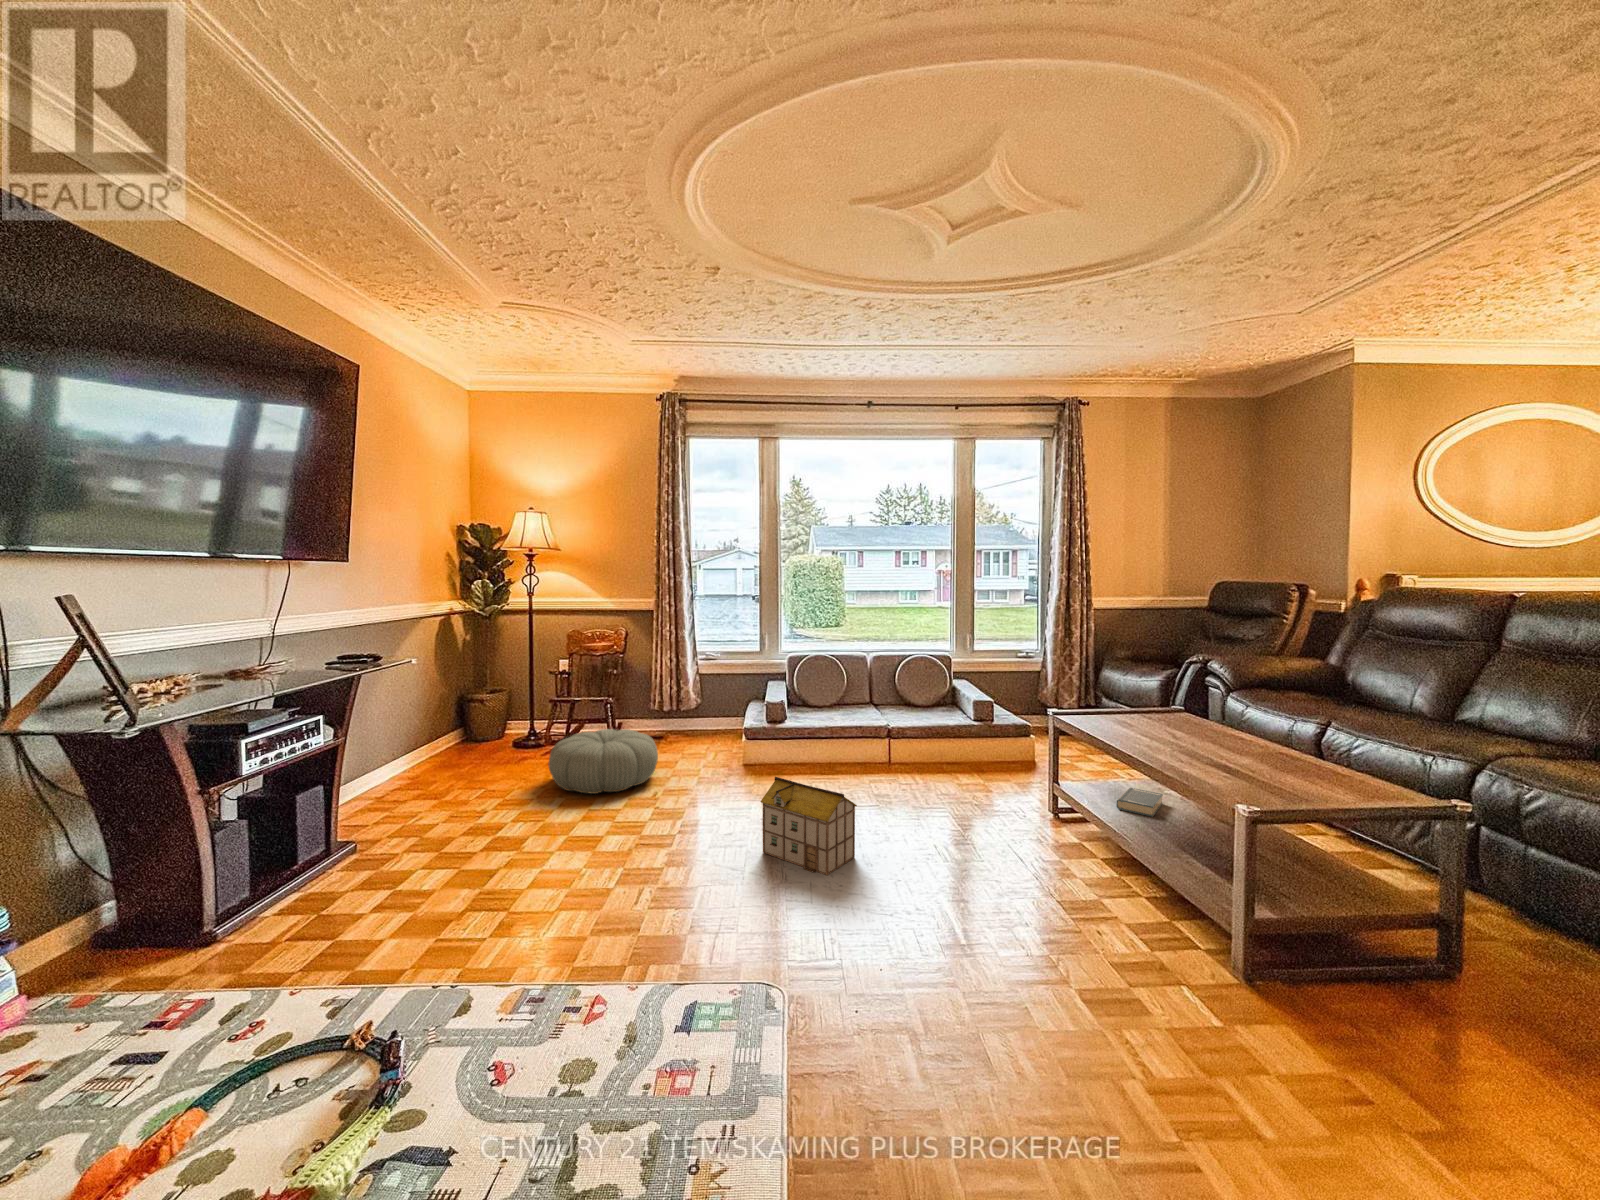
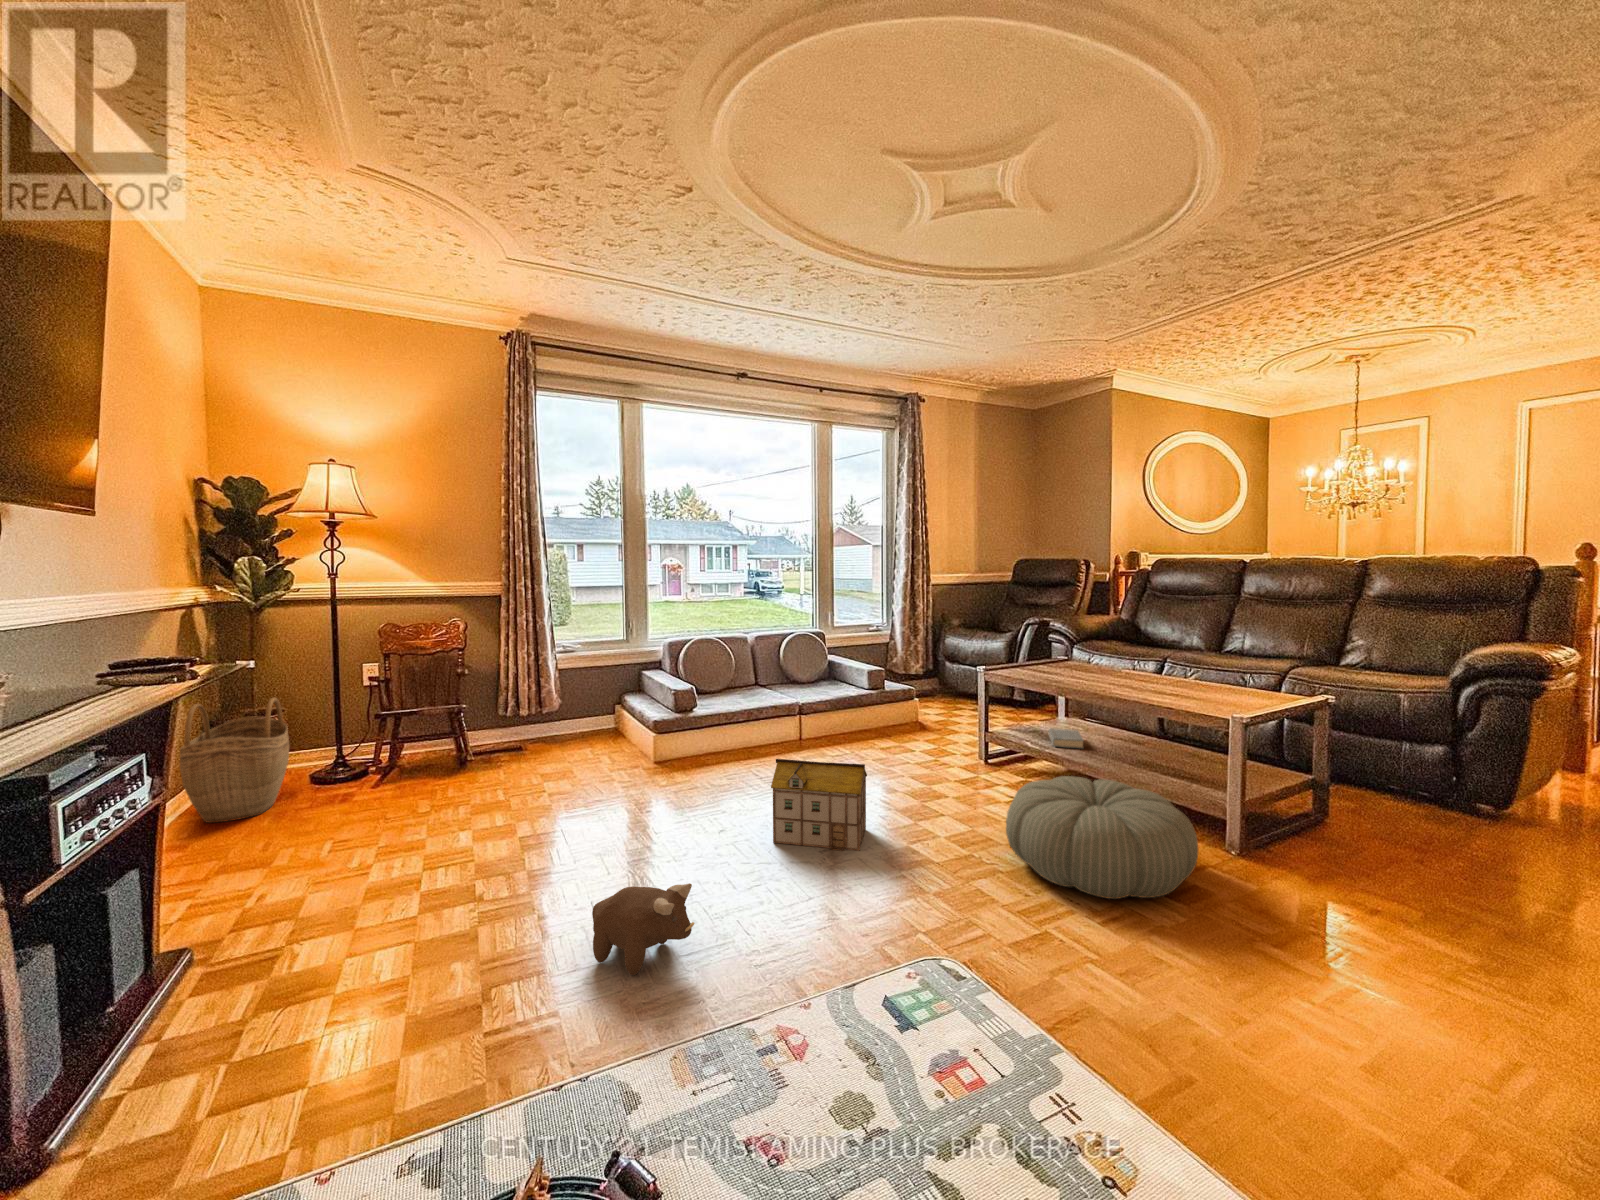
woven basket: none [423,682,493,766] -> present [180,698,289,823]
pouf: present [548,729,658,794] -> present [1006,776,1198,899]
plush toy: none [544,860,612,929] -> present [592,883,694,975]

